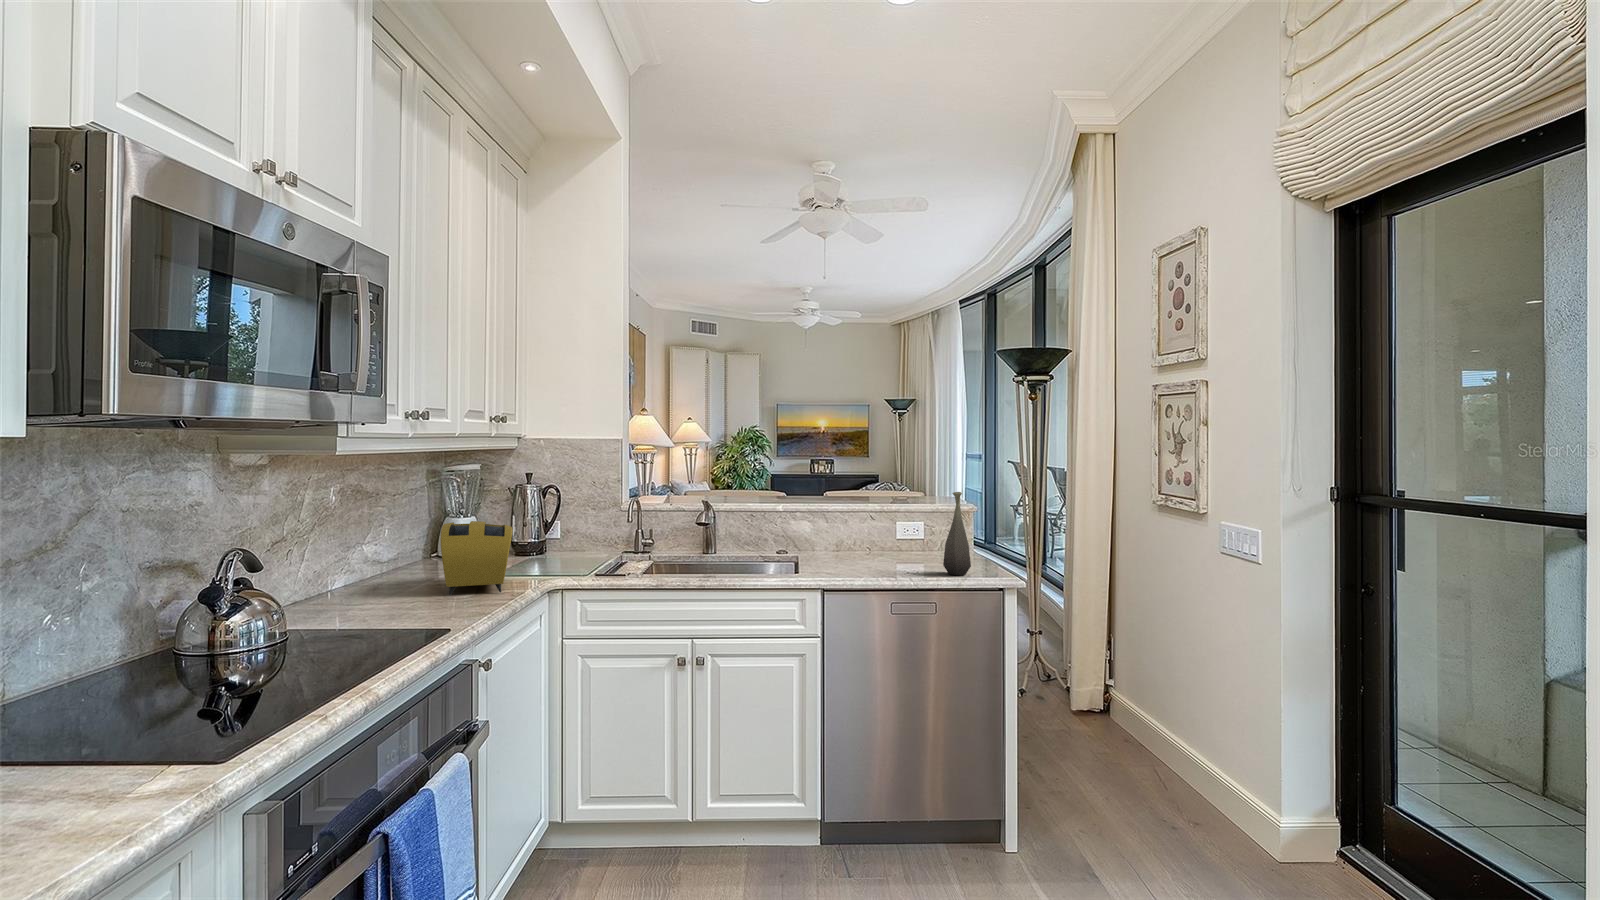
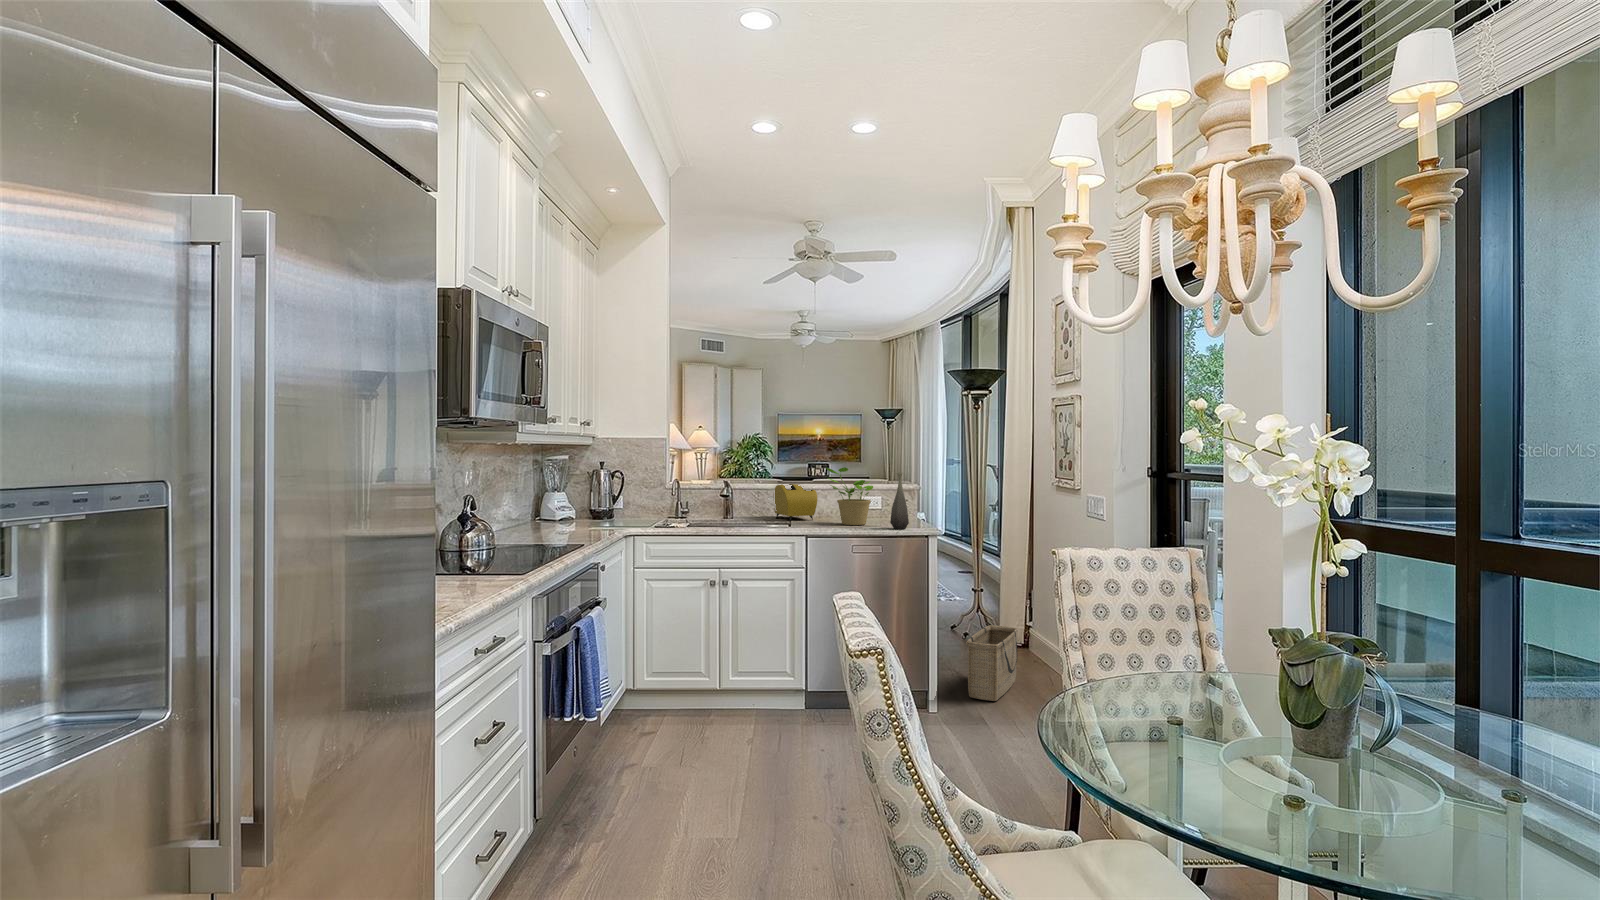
potted plant: none [847,483,917,566] -> present [826,467,873,525]
toaster: present [441,521,513,596] -> present [775,484,817,520]
basket: none [1053,702,1119,827] -> present [966,625,1018,701]

